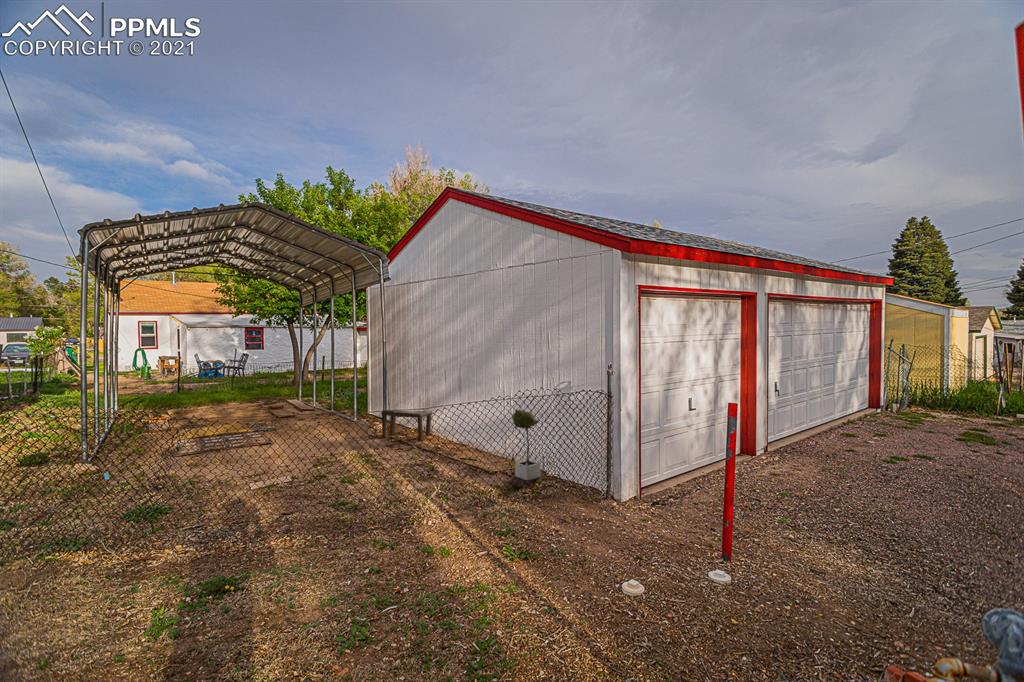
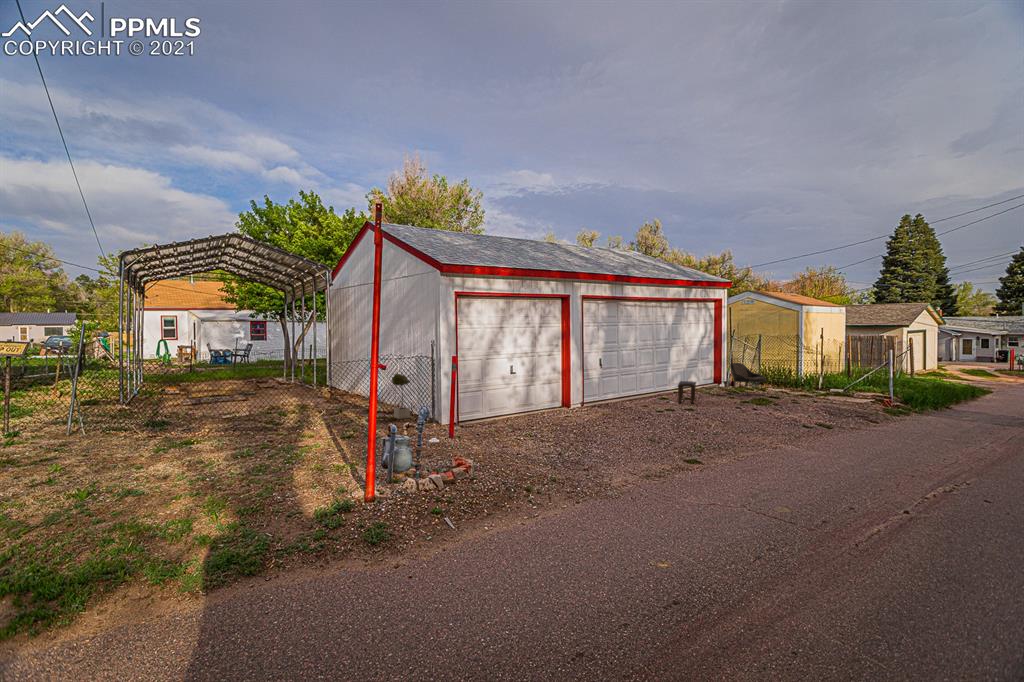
lounge chair: none [876,378,928,422] -> present [730,363,766,396]
bench: present [381,409,432,441] -> present [678,381,696,404]

